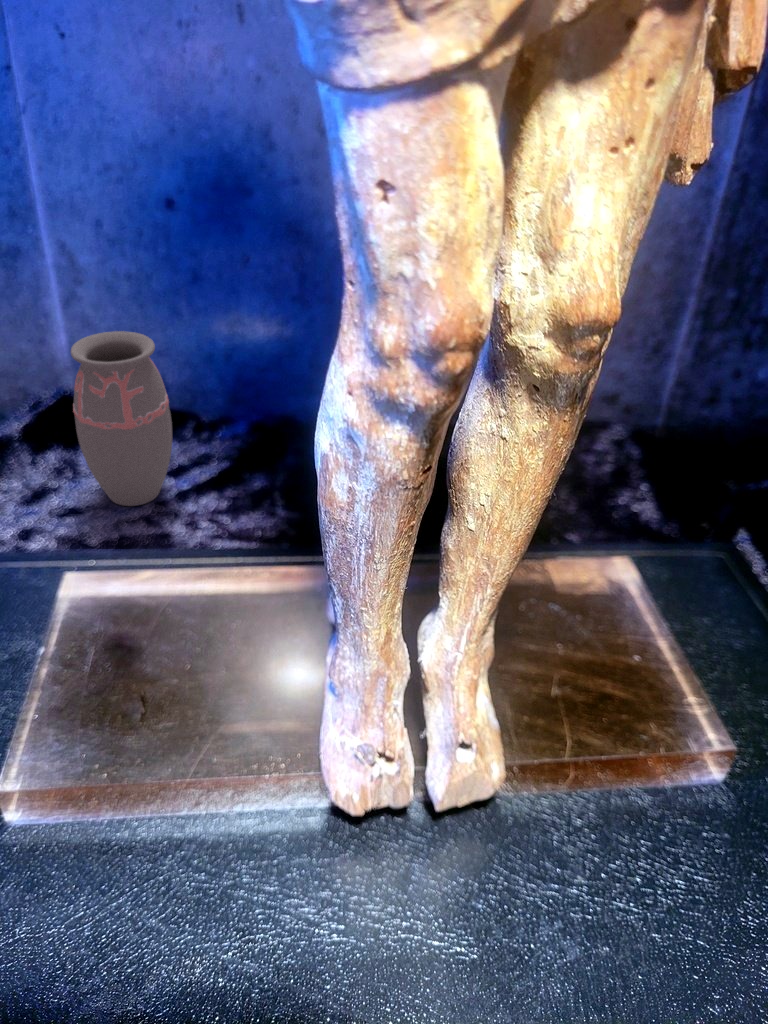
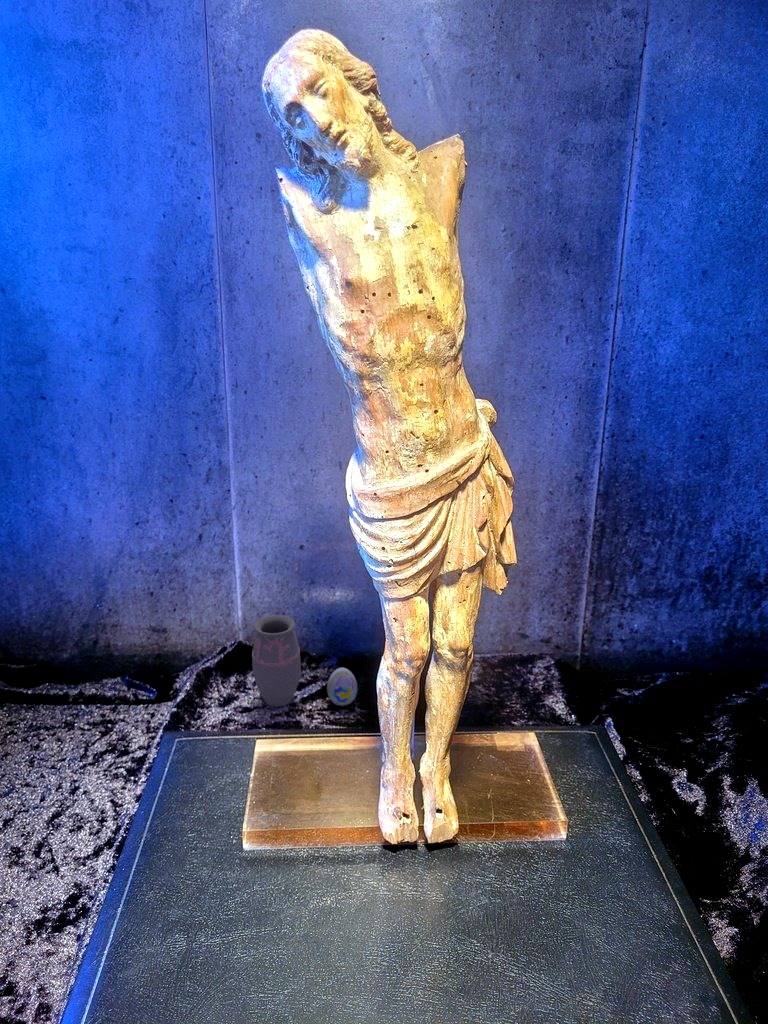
decorative egg: none [225,435,281,504] -> present [327,668,357,706]

